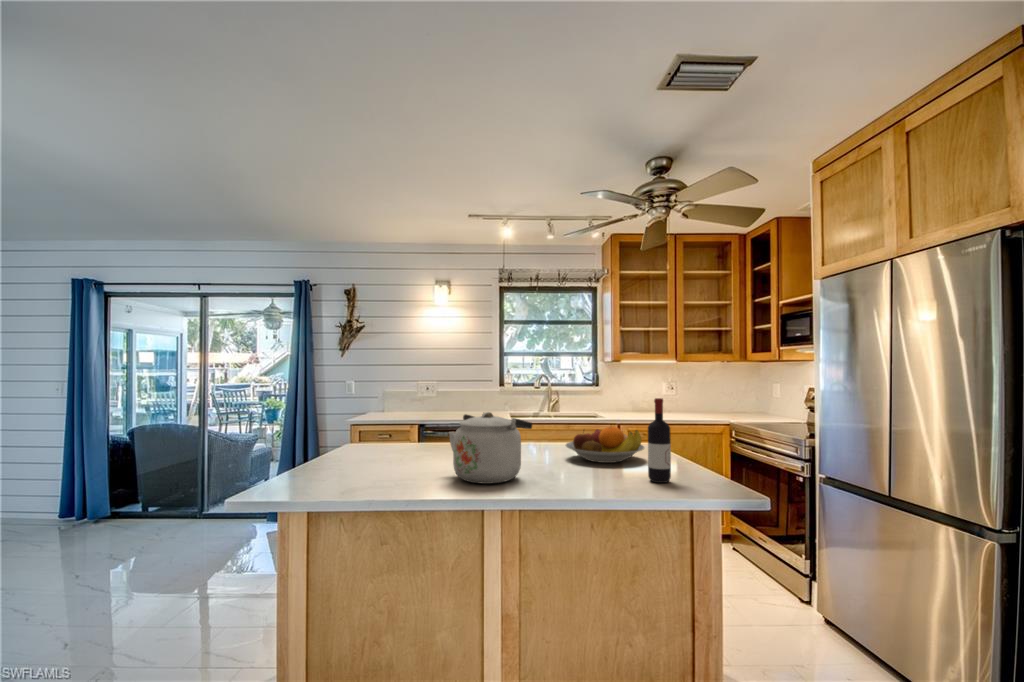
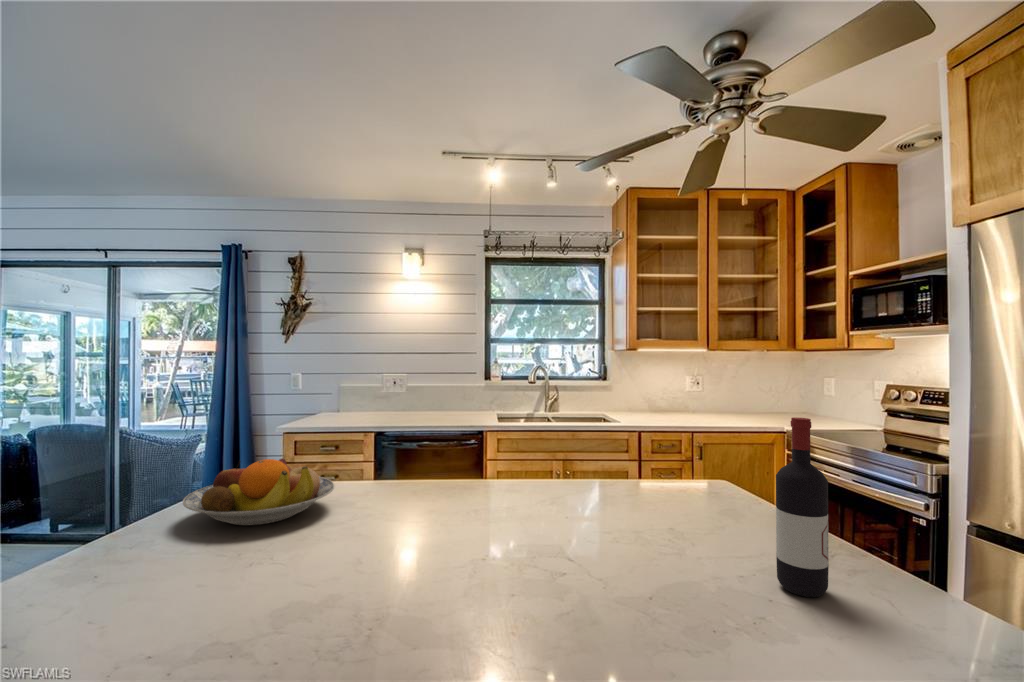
kettle: present [449,412,532,484] -> none [375,444,538,603]
fruit bowl: present [566,427,644,463] -> present [183,459,334,526]

